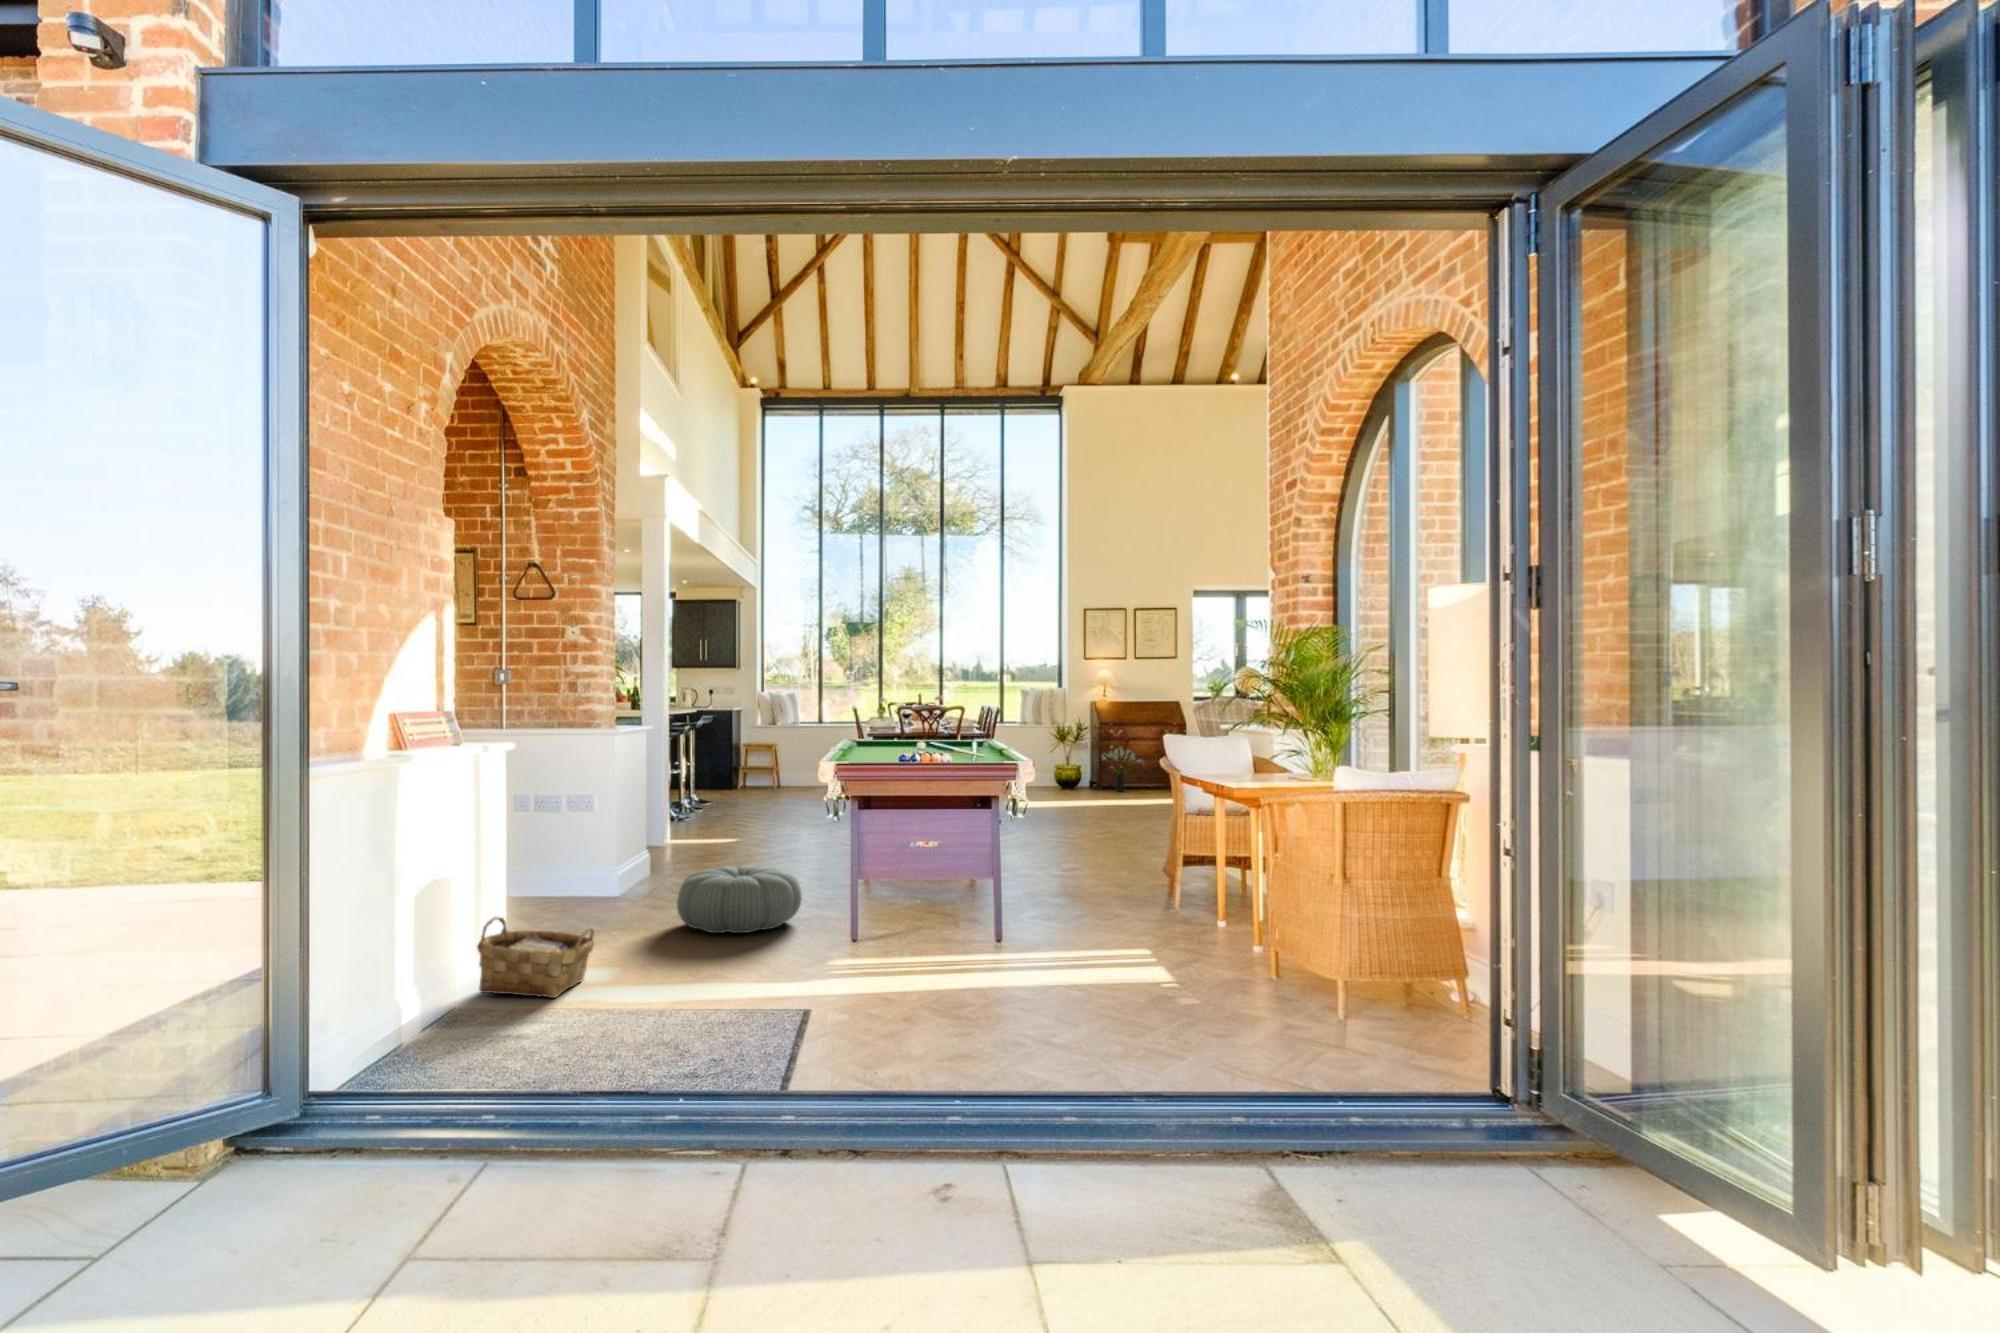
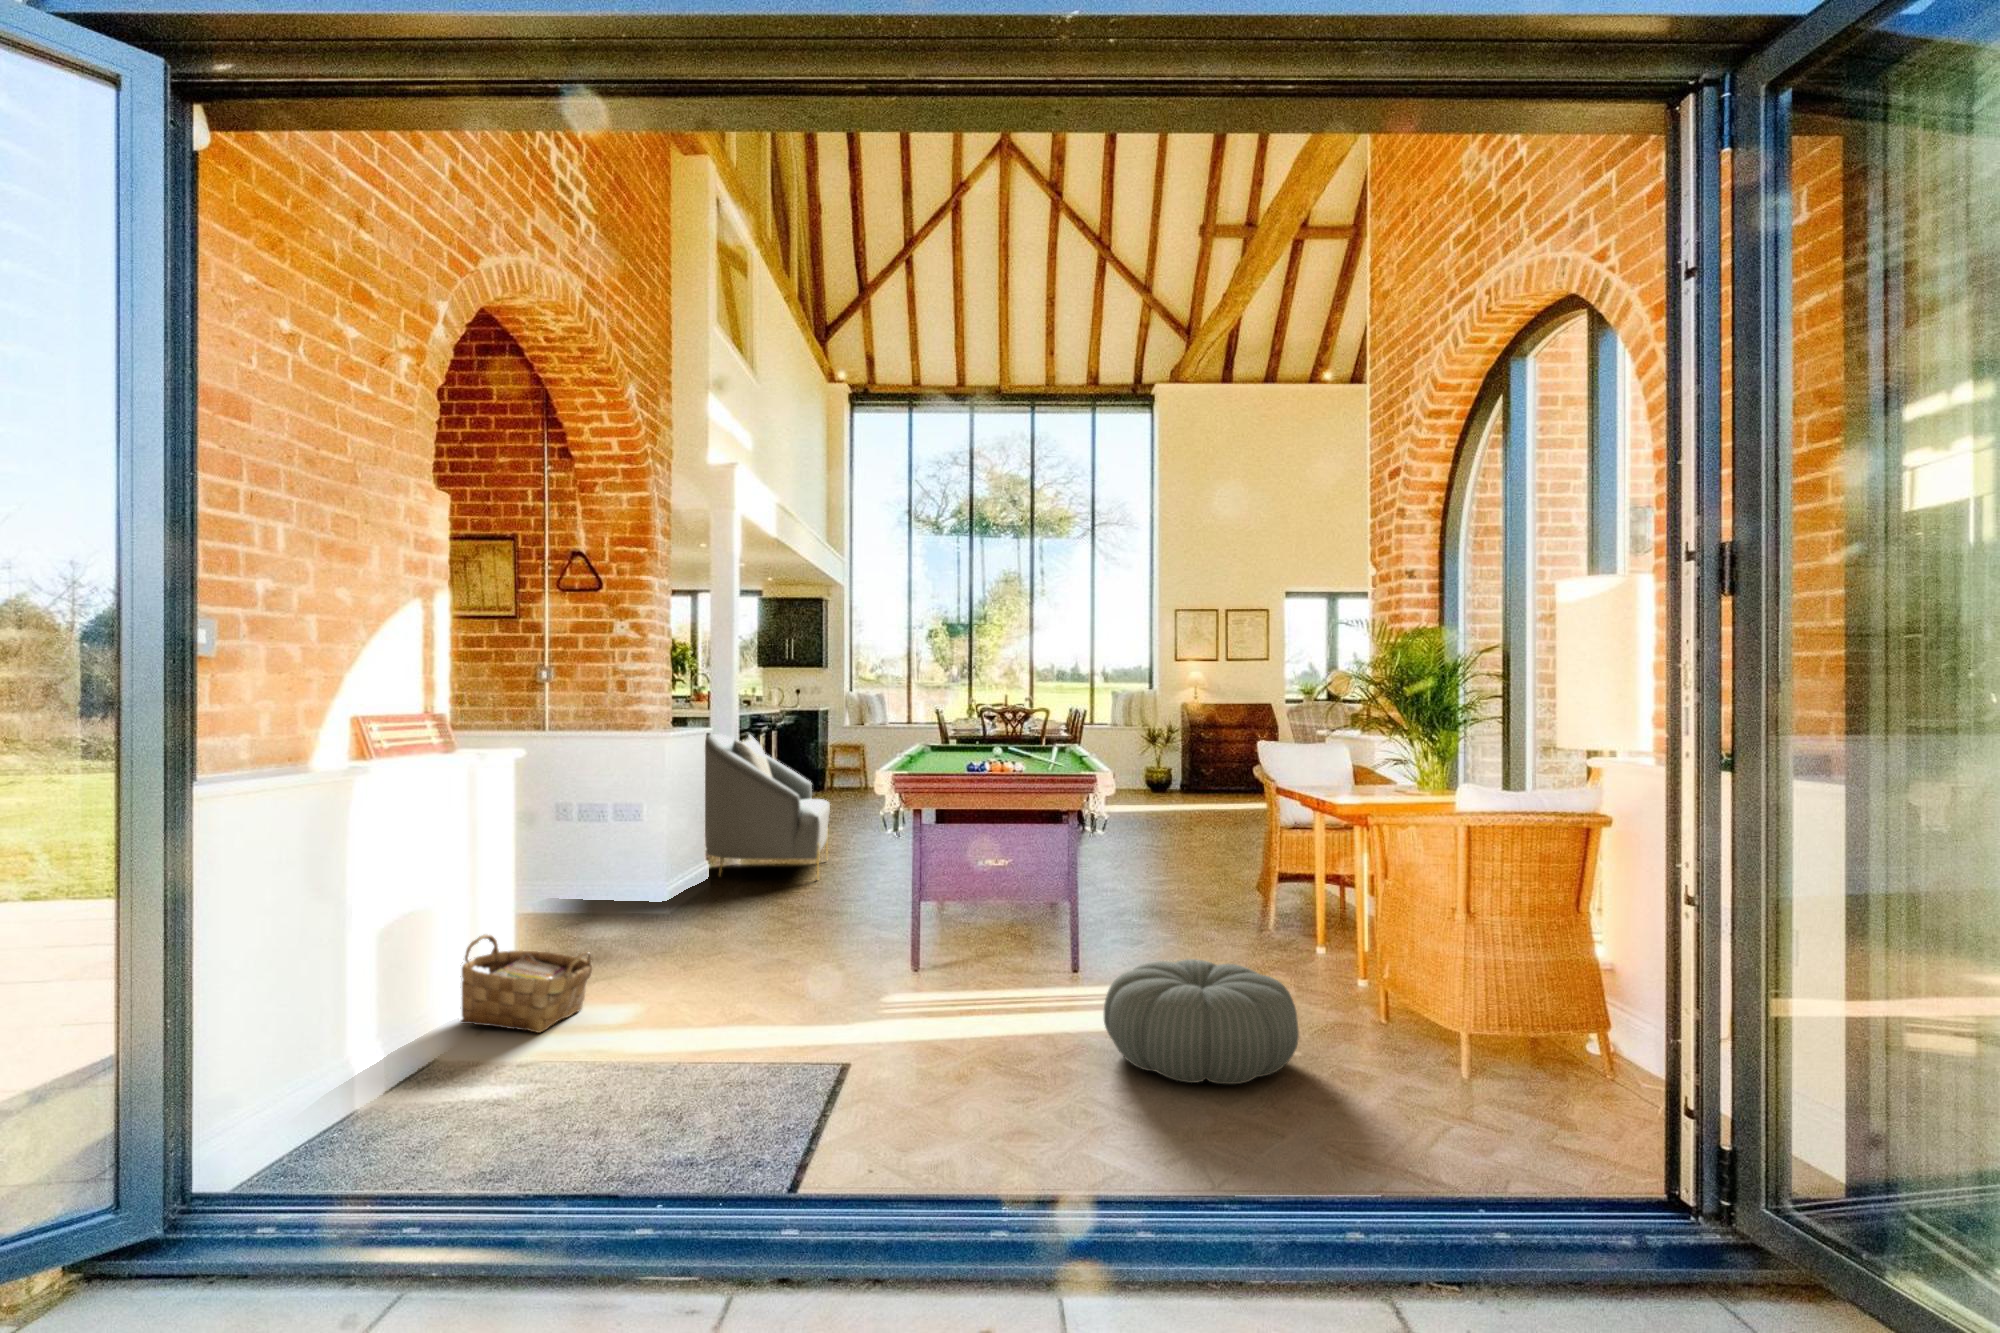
armchair: none [650,735,767,872] -> present [705,734,830,878]
potted plant: present [1101,748,1141,792] -> none [1191,752,1234,799]
pouf: present [677,865,802,933] -> present [1104,959,1299,1084]

